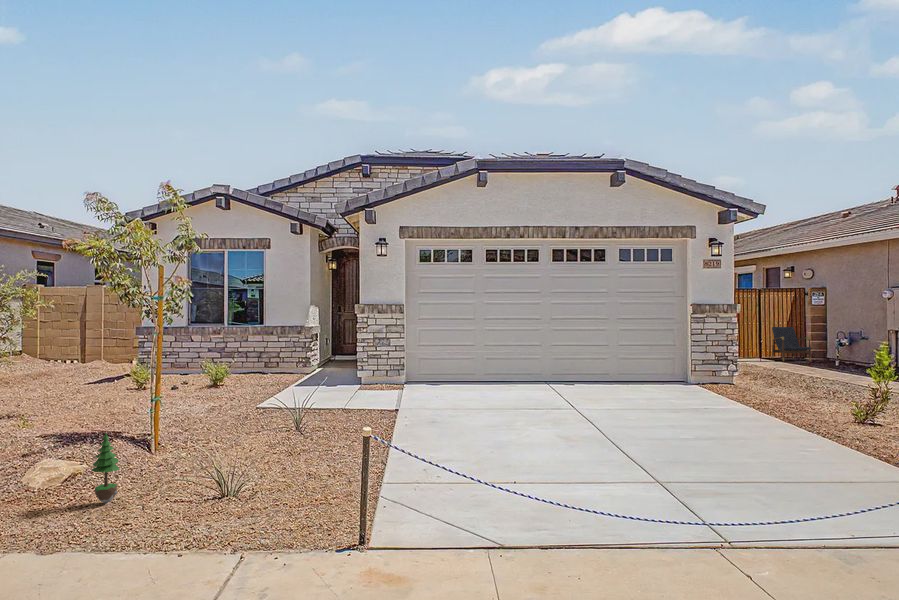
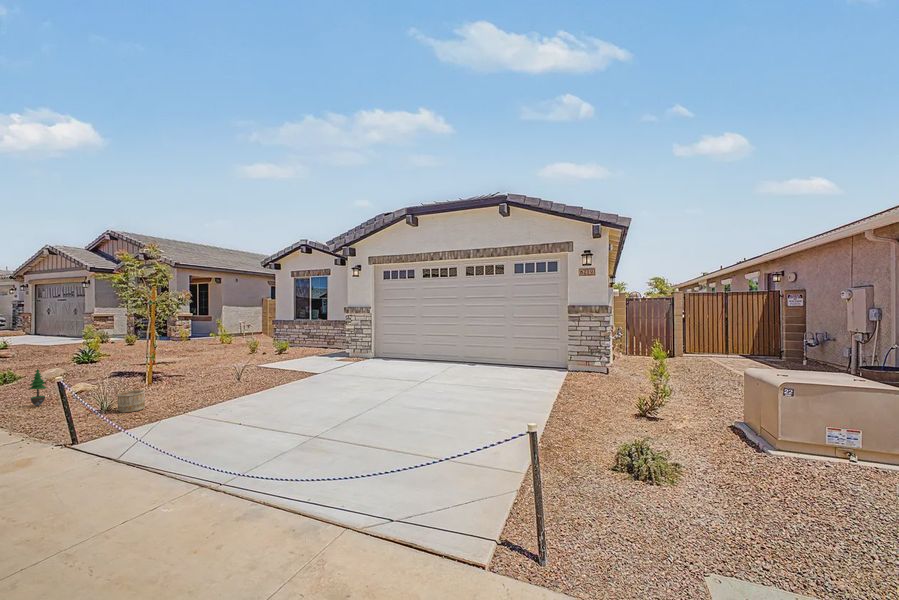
lounge chair: present [772,327,811,361] -> none [734,329,769,361]
wooden bucket: none [299,453,338,492] -> present [117,390,145,413]

